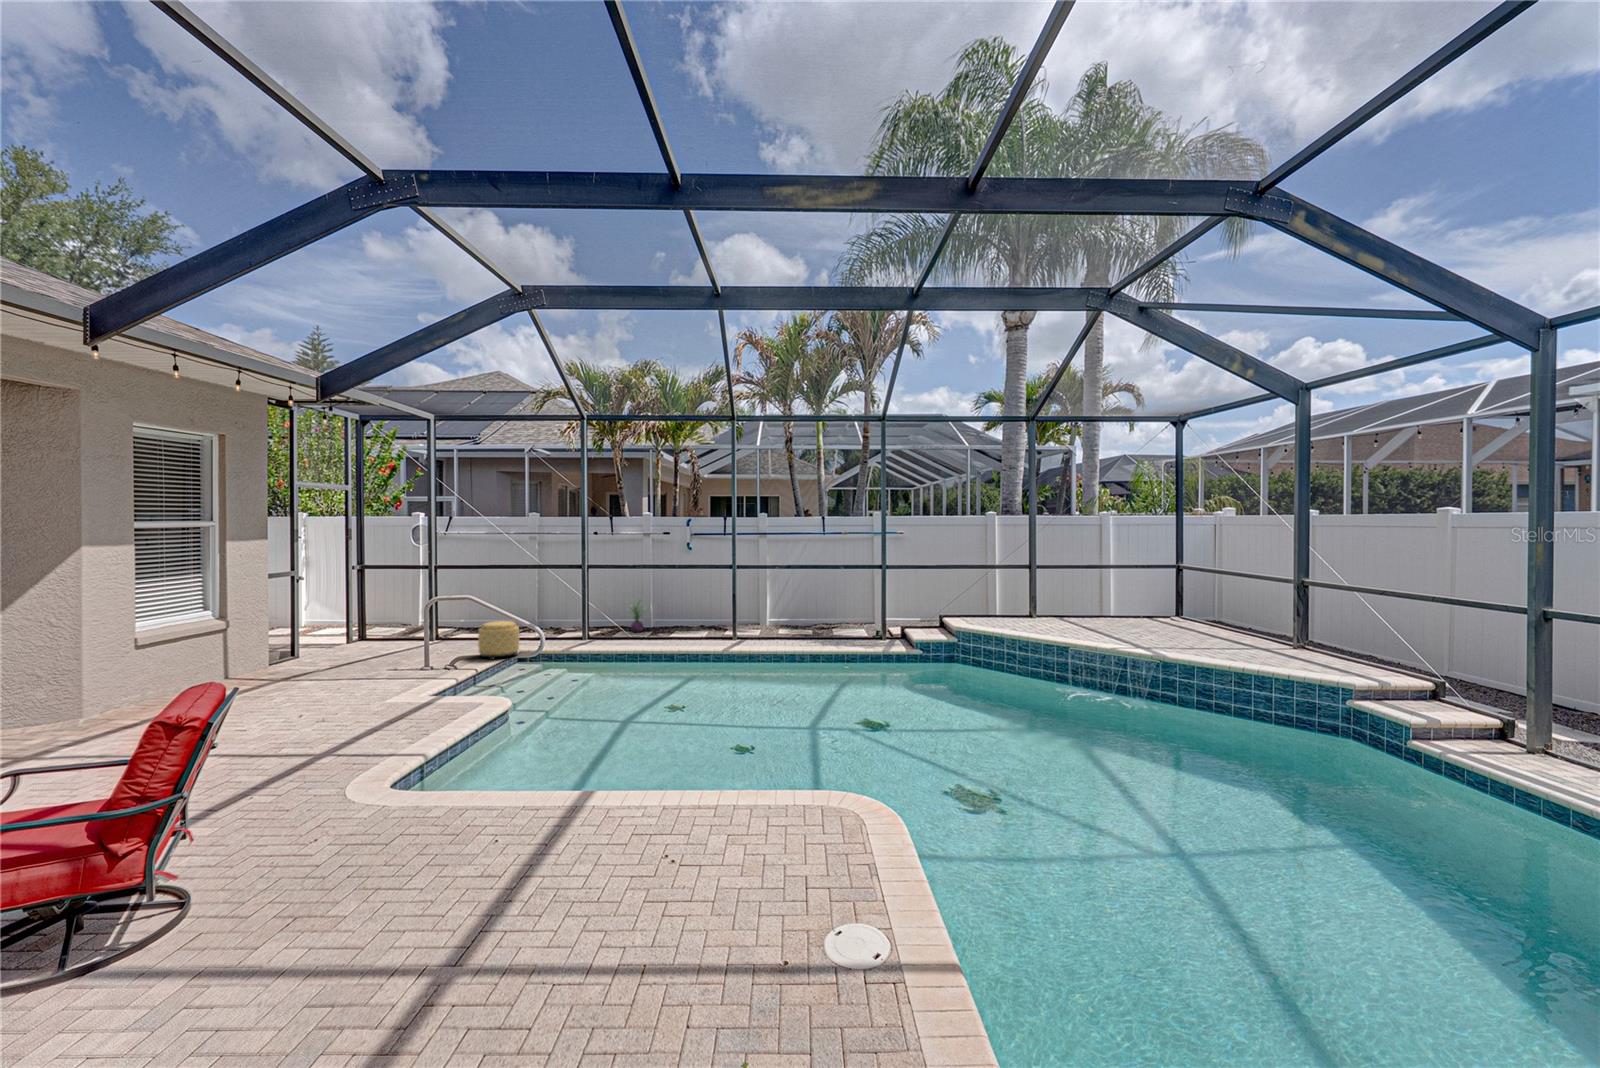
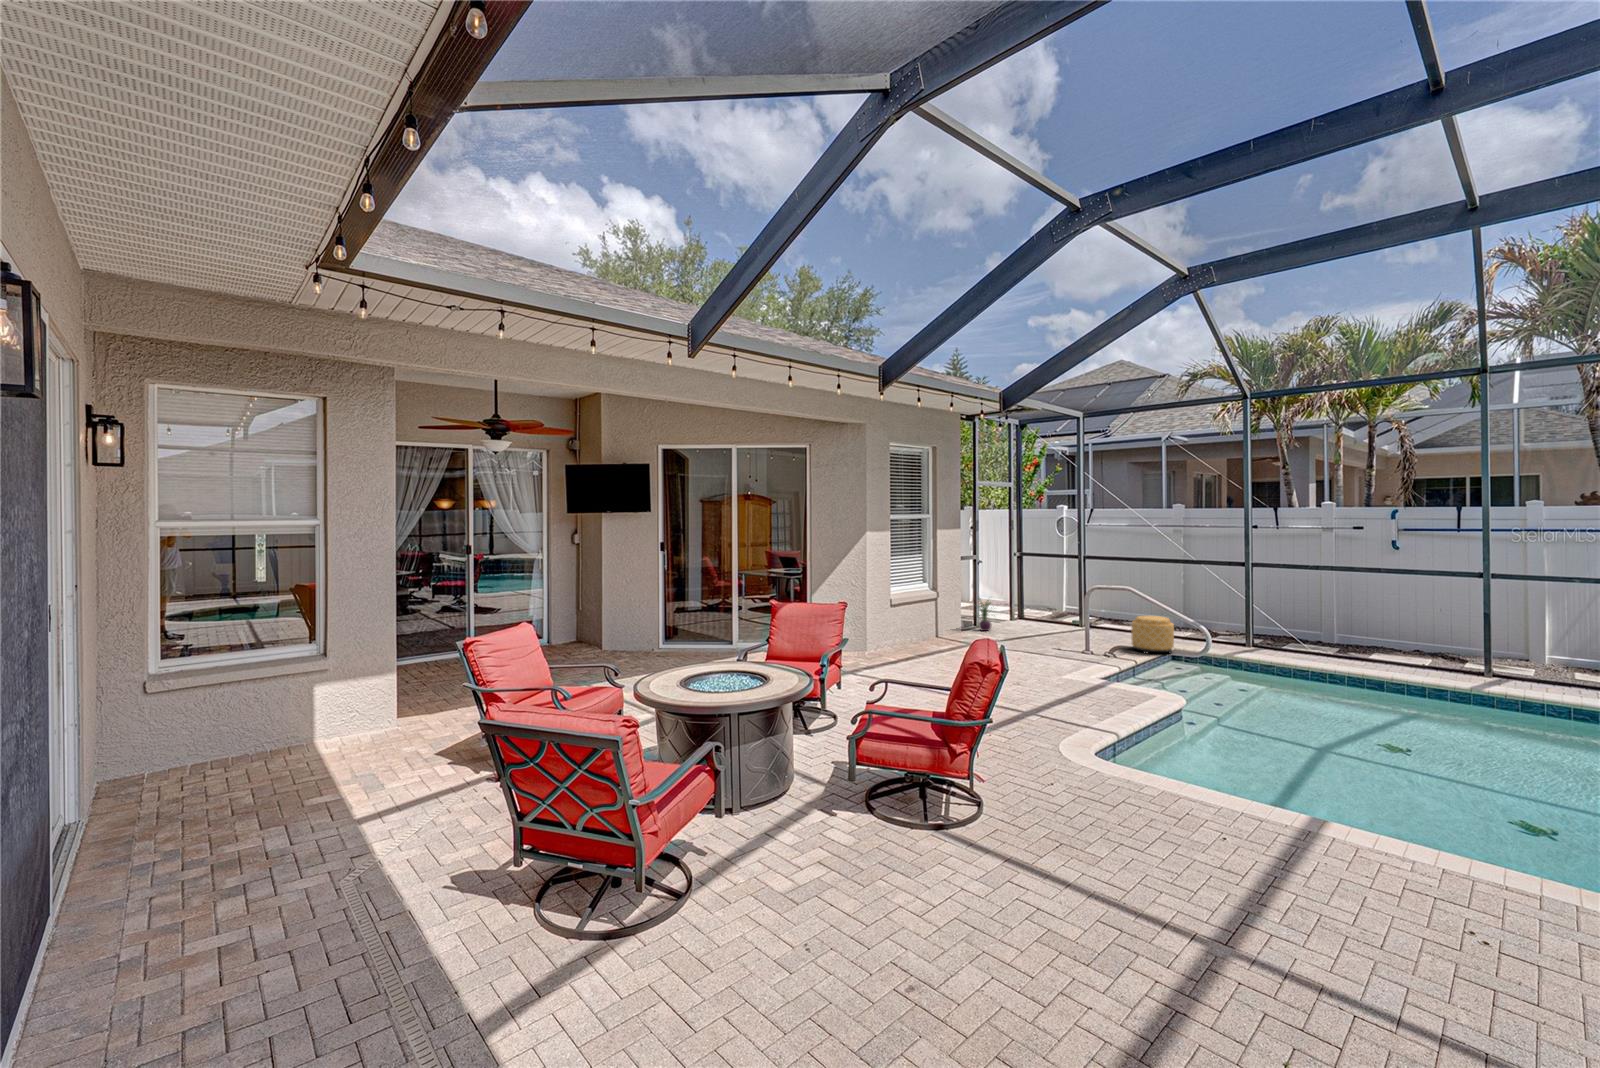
decorative plant: present [630,599,643,632] -> present [978,598,992,631]

